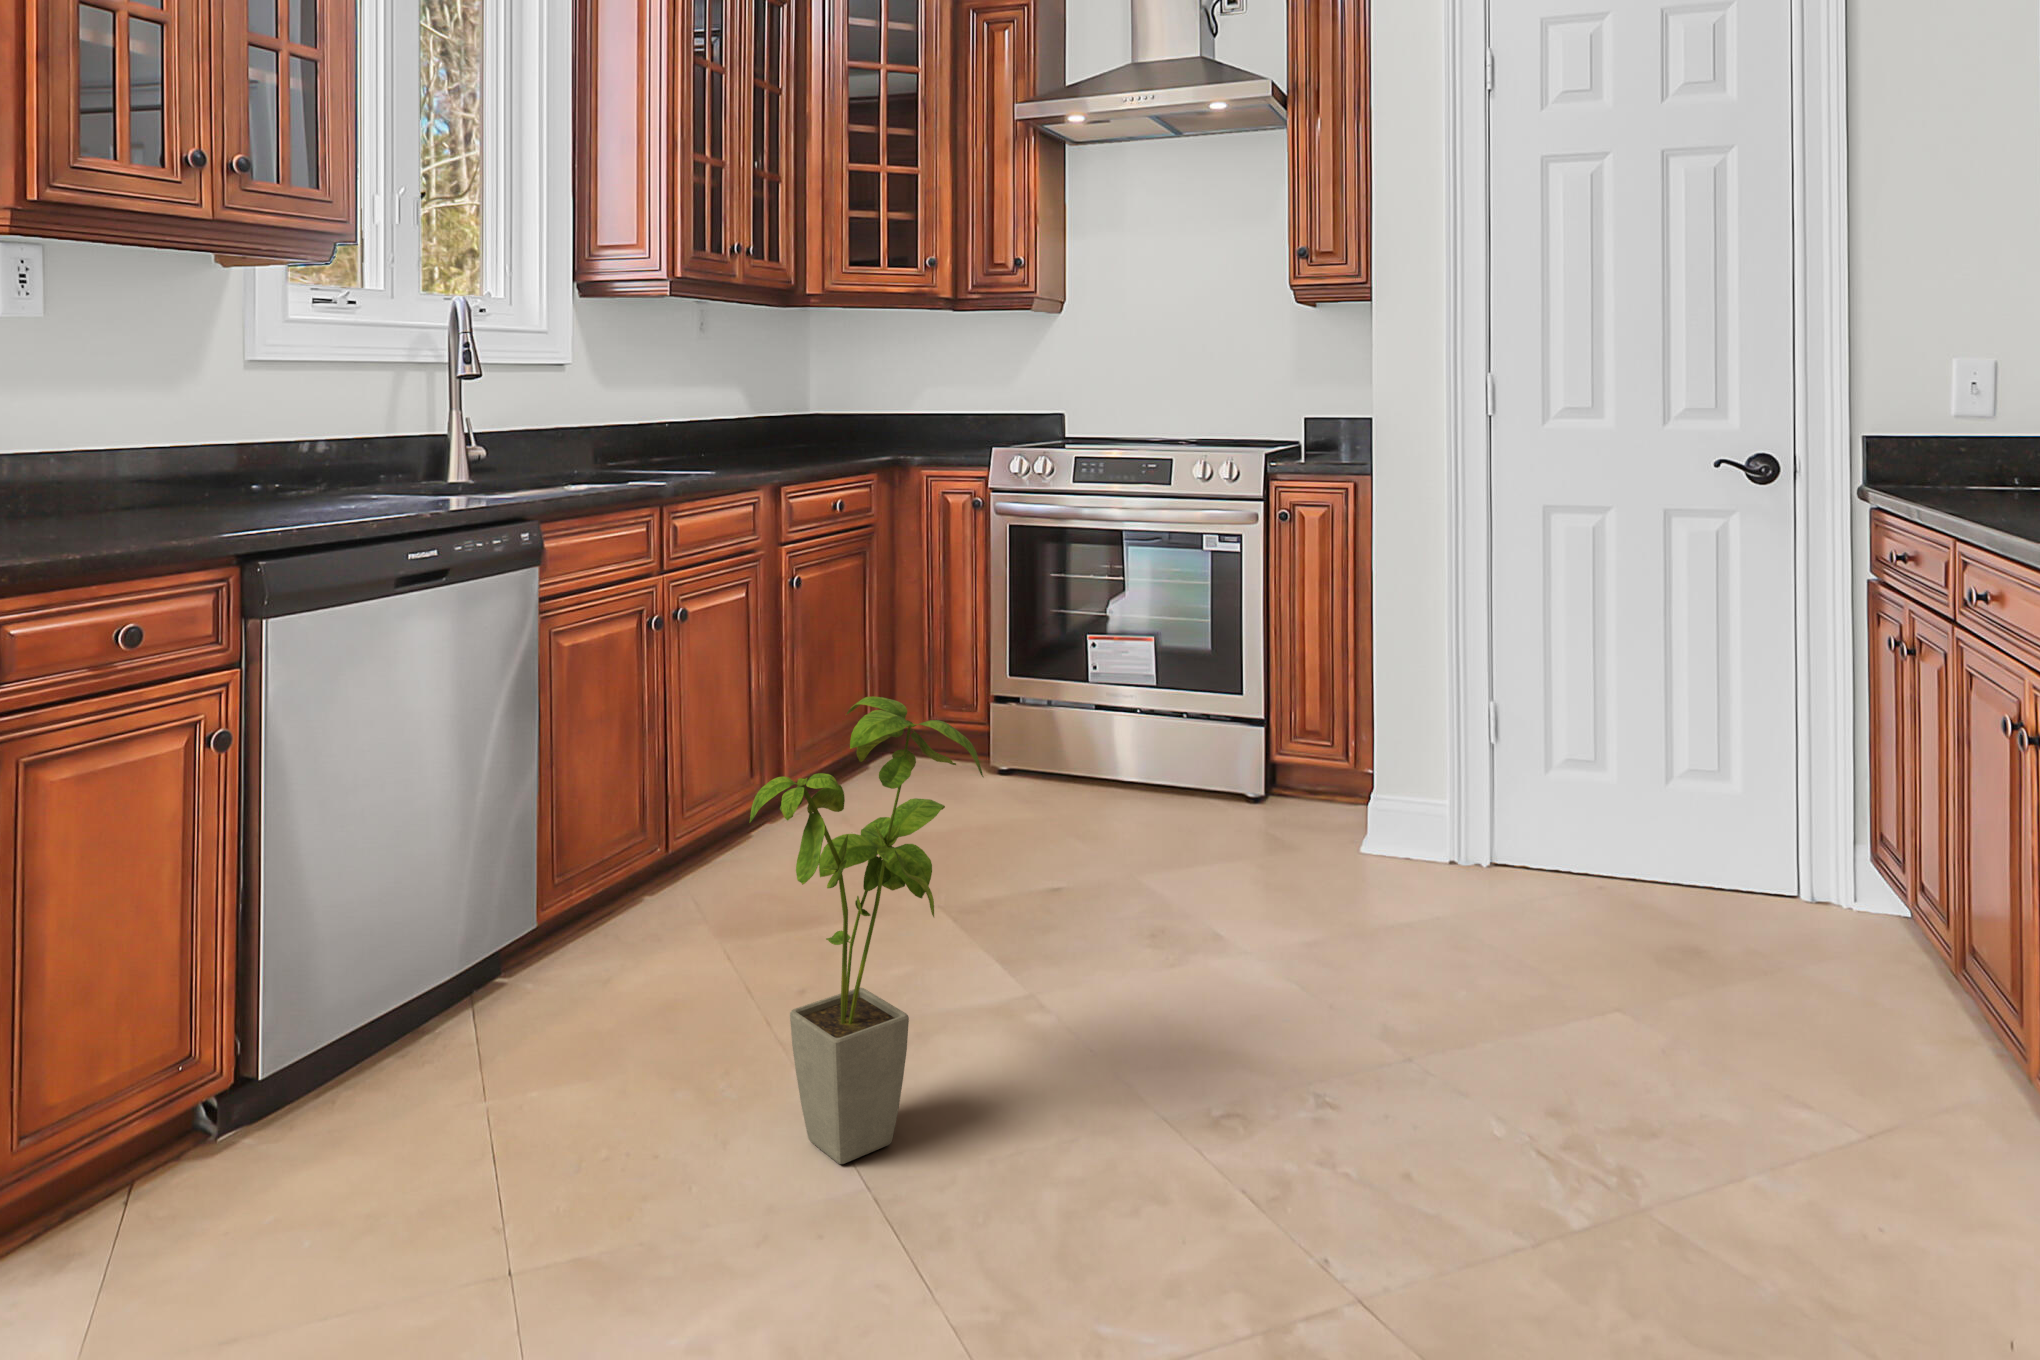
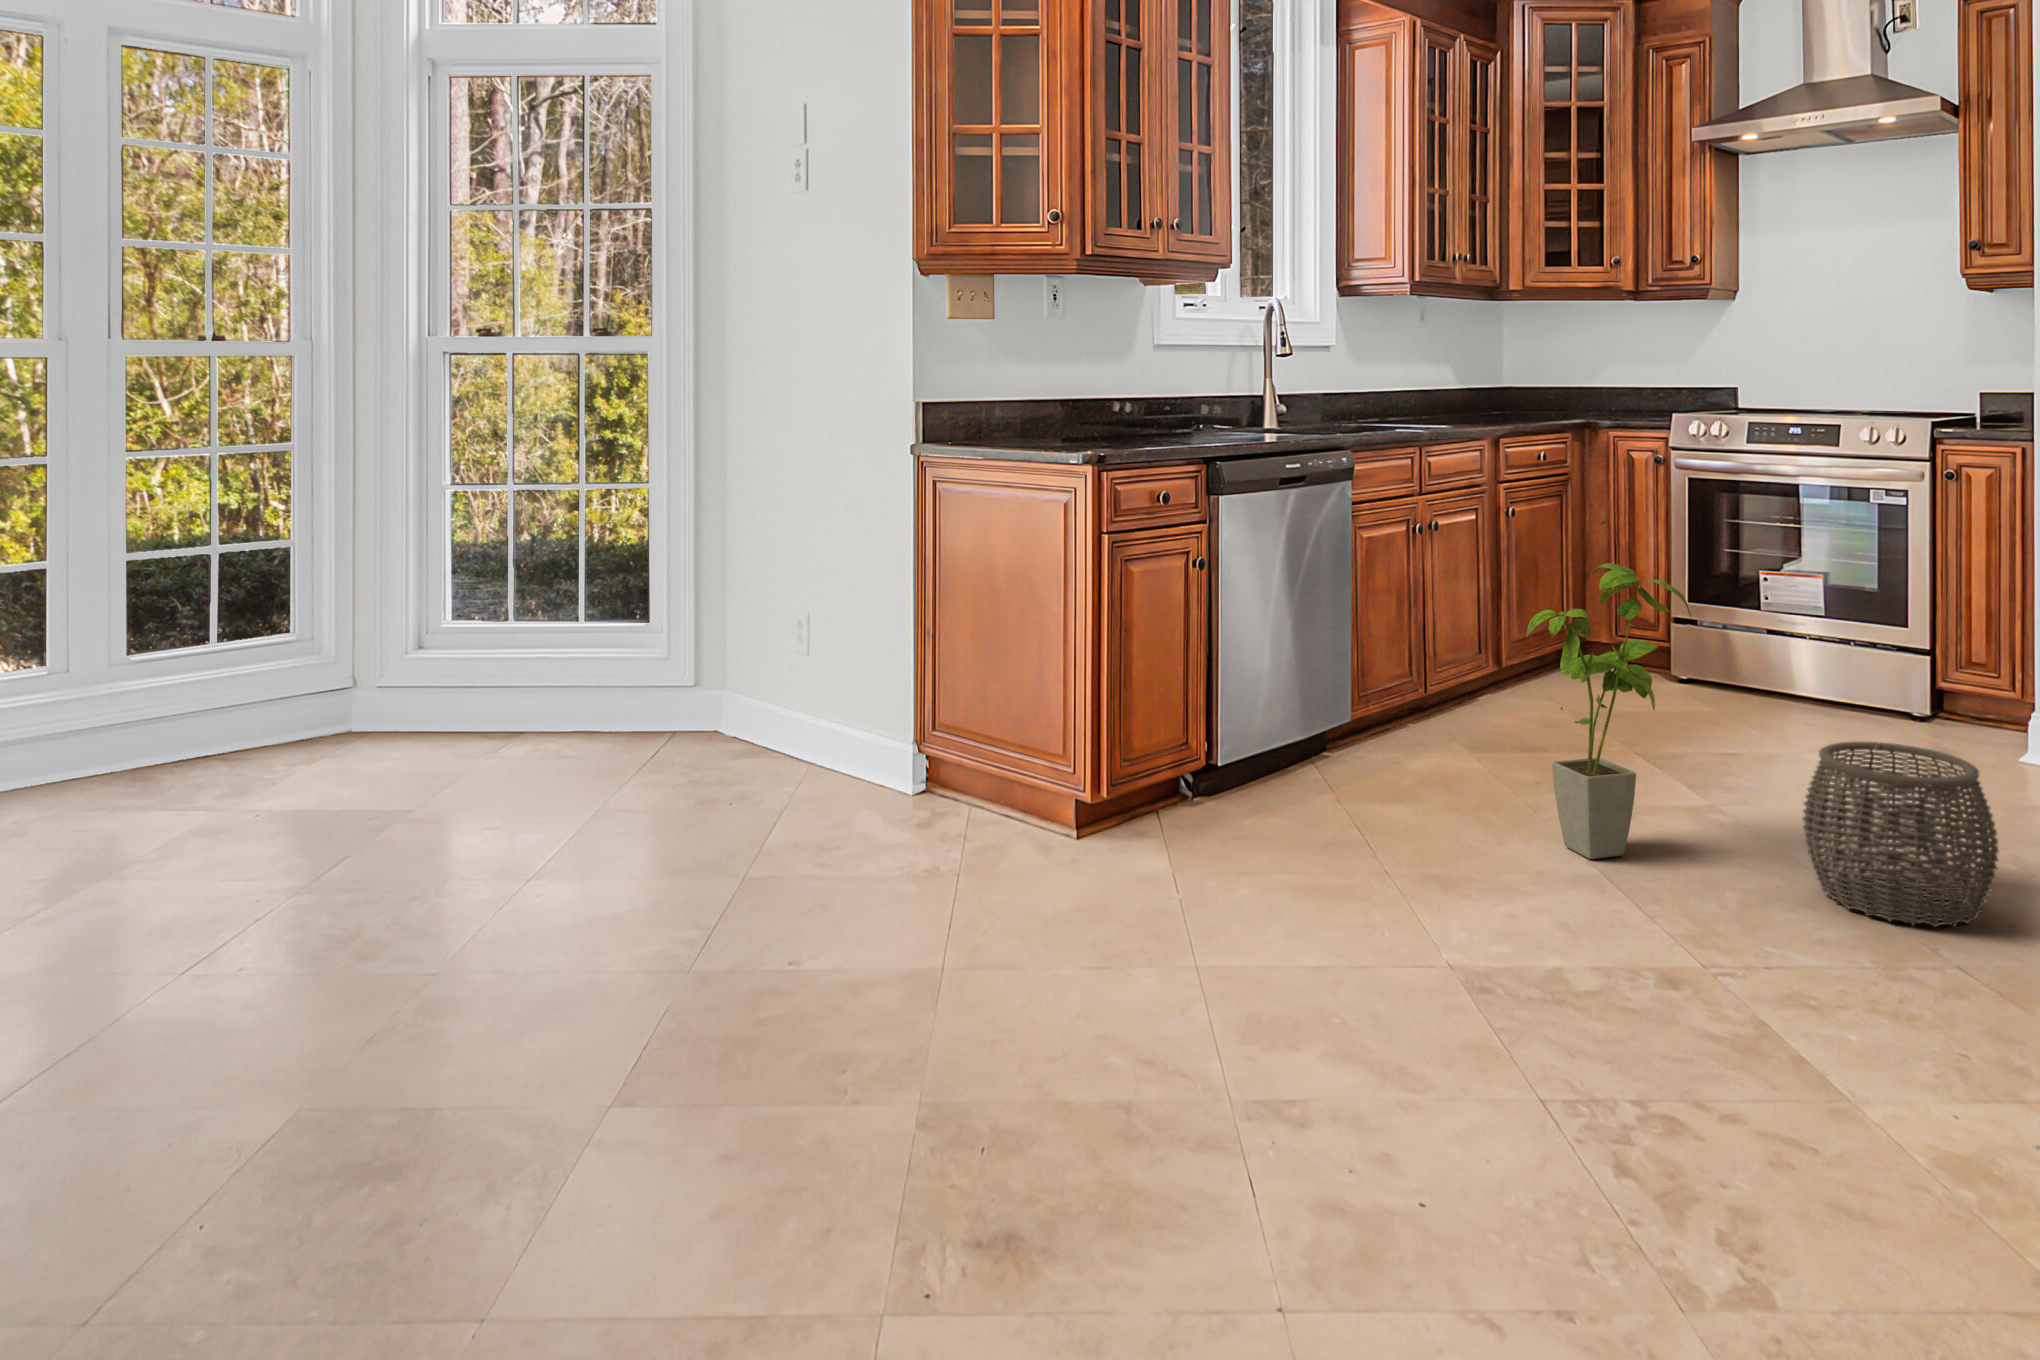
woven basket: none [1131,925,1376,1221] -> present [1803,742,1999,927]

